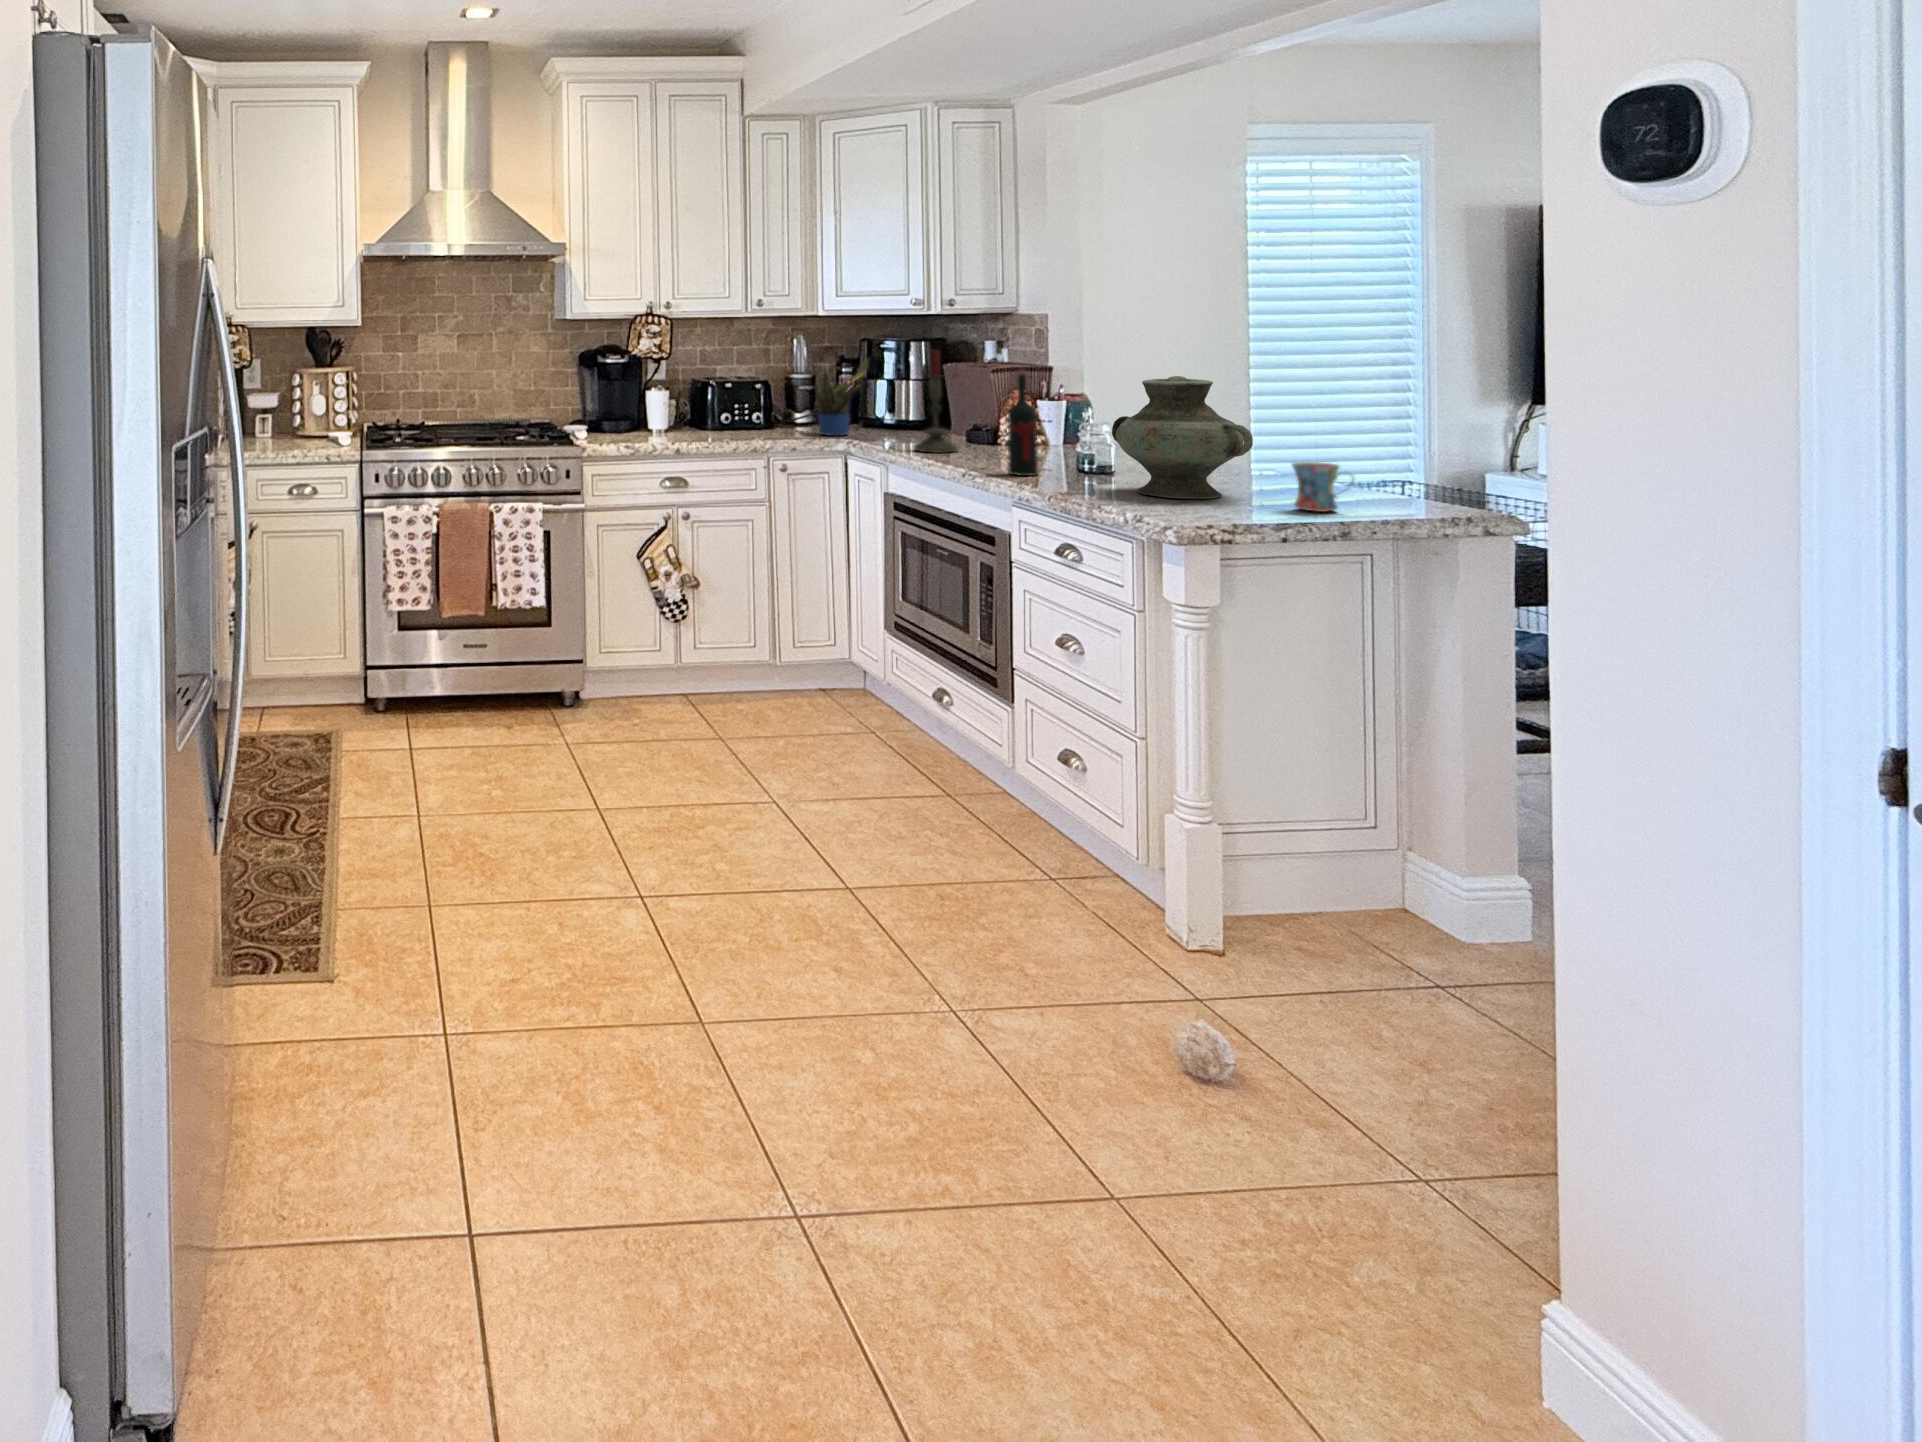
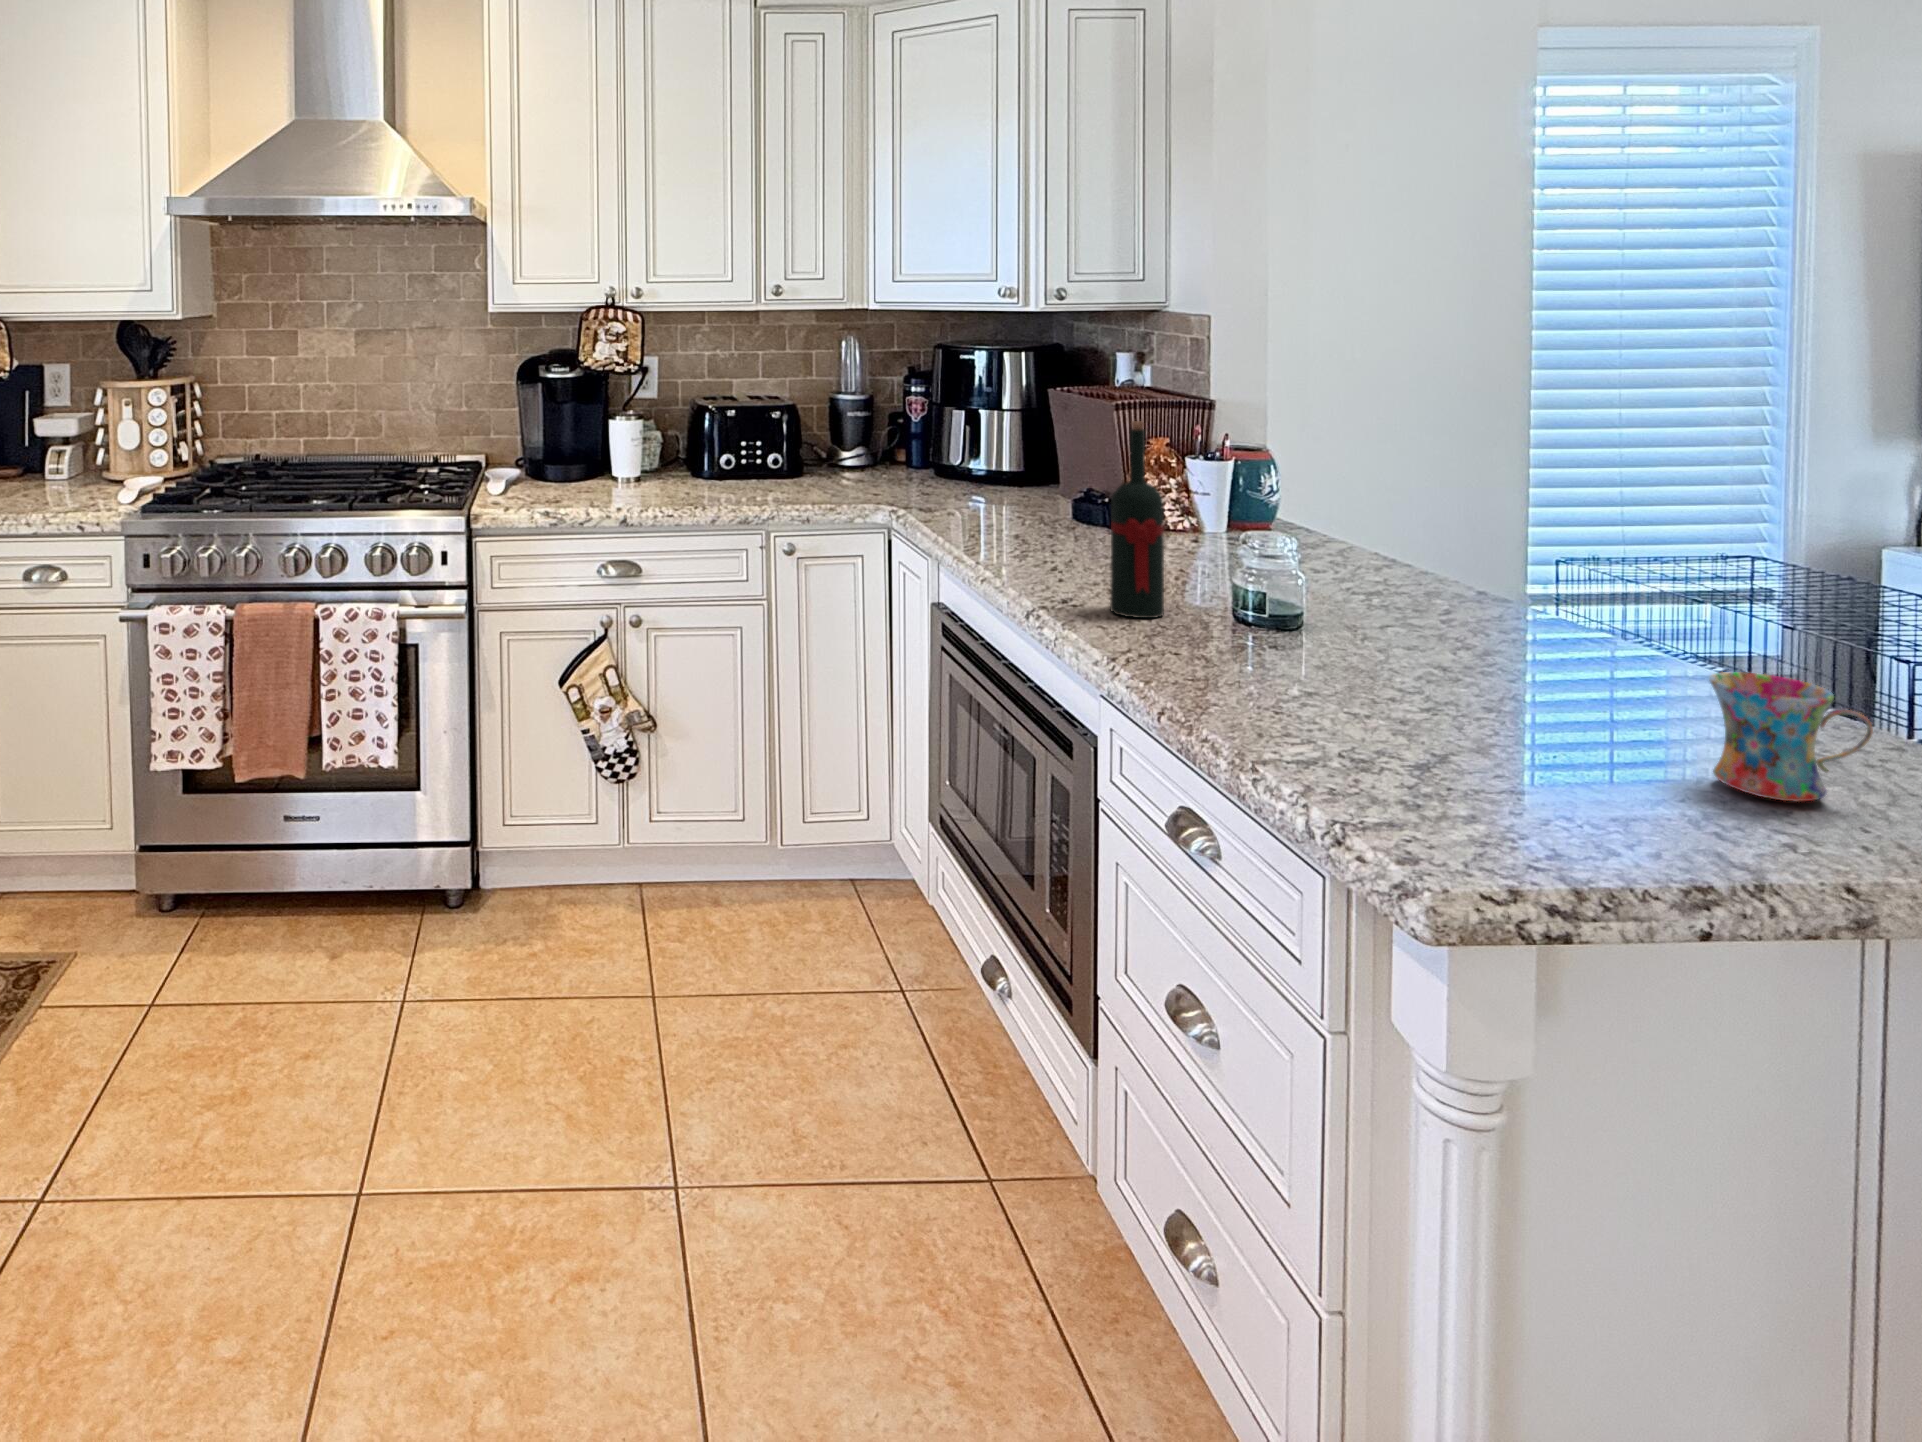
candle: present [915,350,958,453] -> none [980,365,1050,542]
potted plant: present [818,359,869,436] -> none [856,373,937,493]
vase: present [1112,376,1253,499] -> none [1300,455,1609,723]

